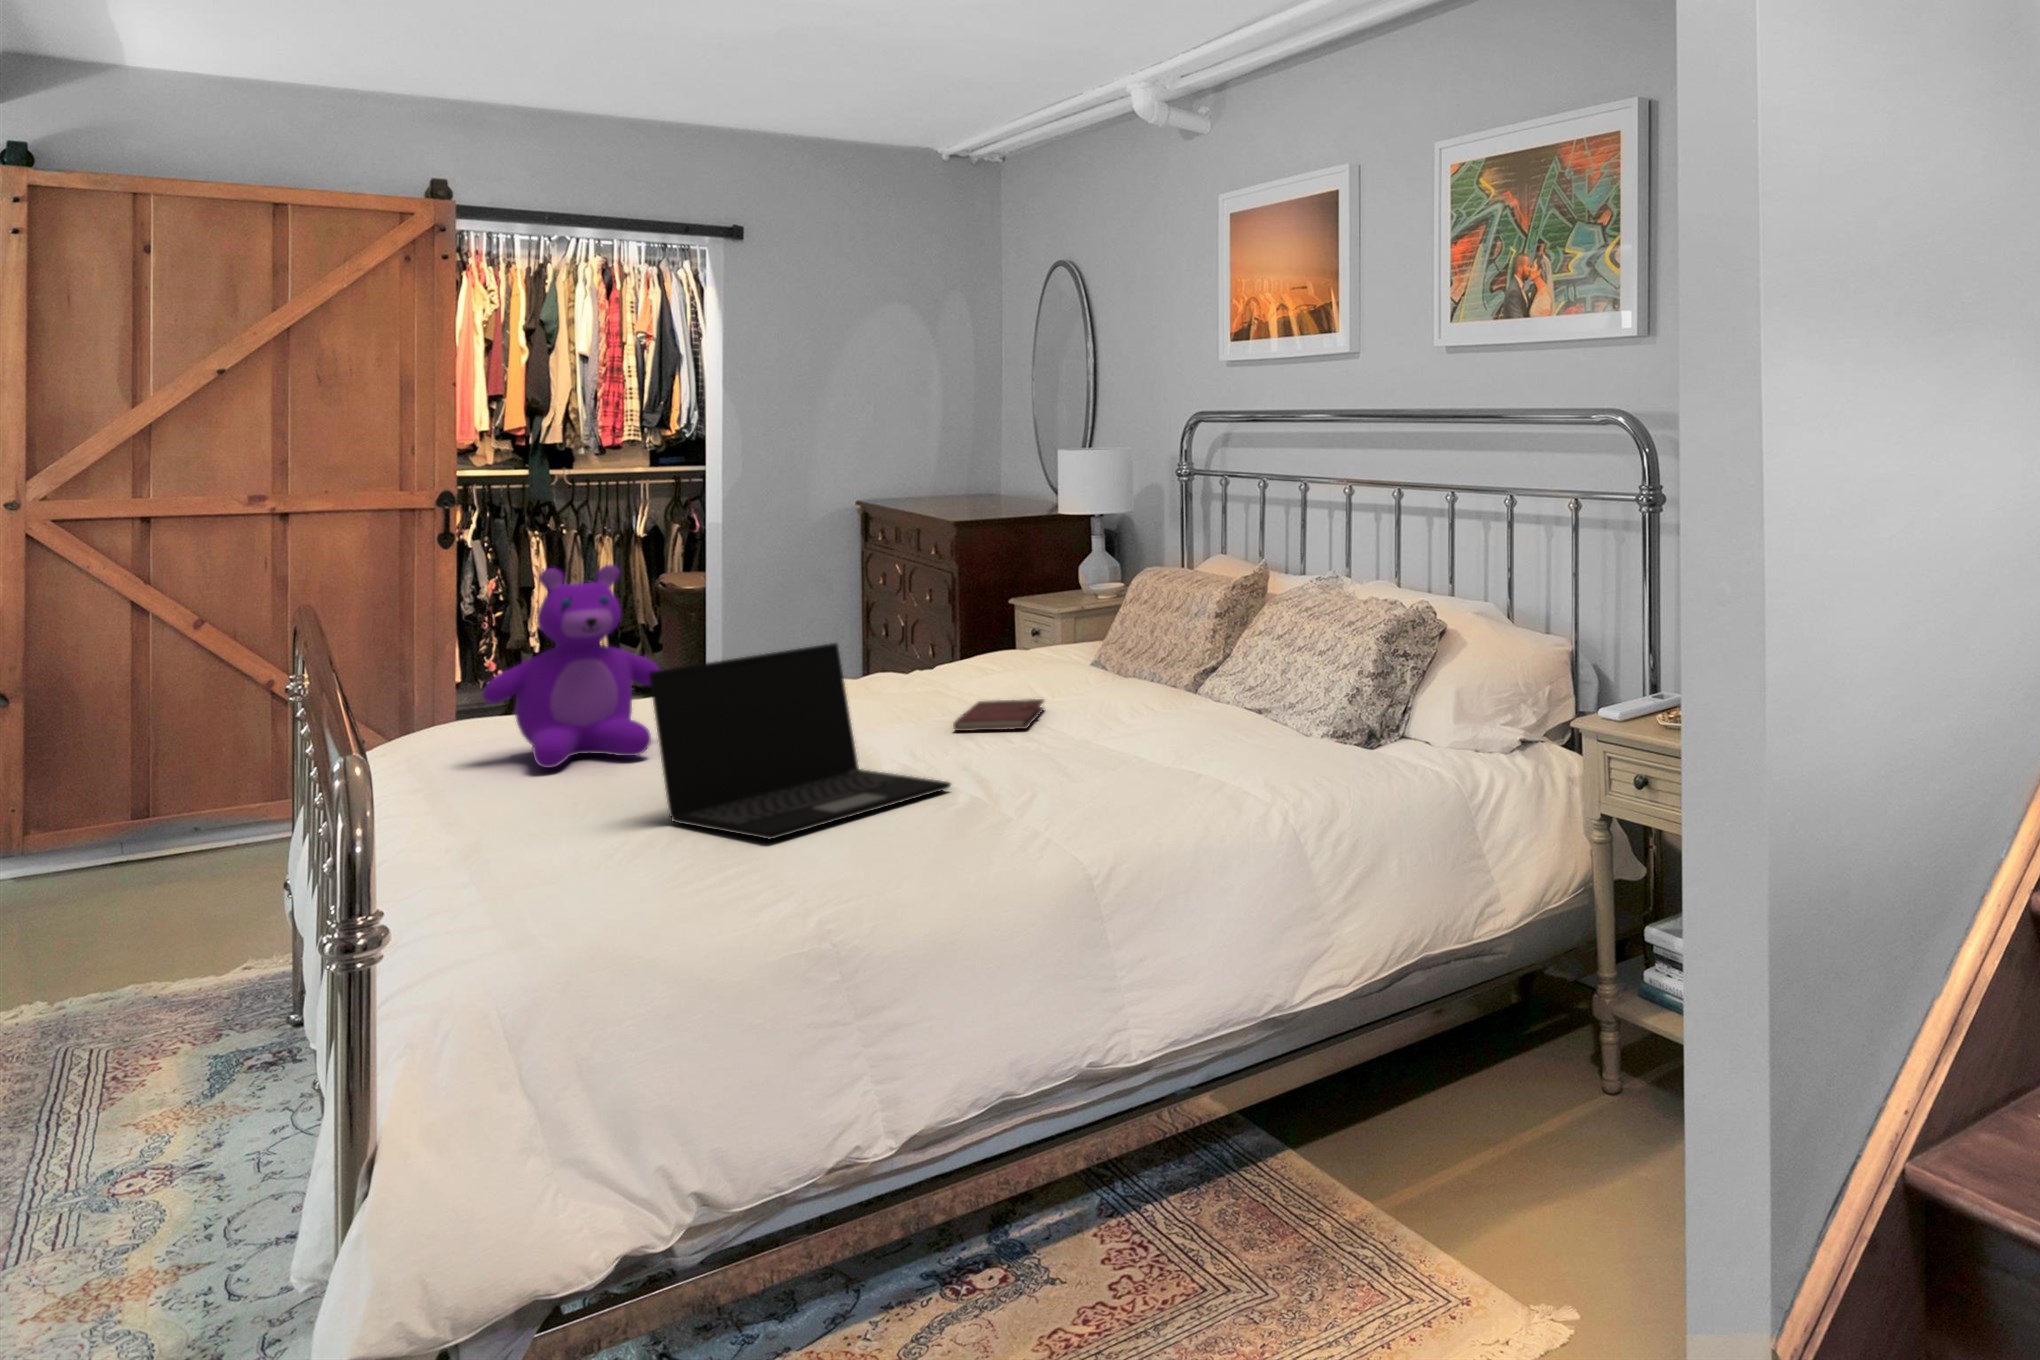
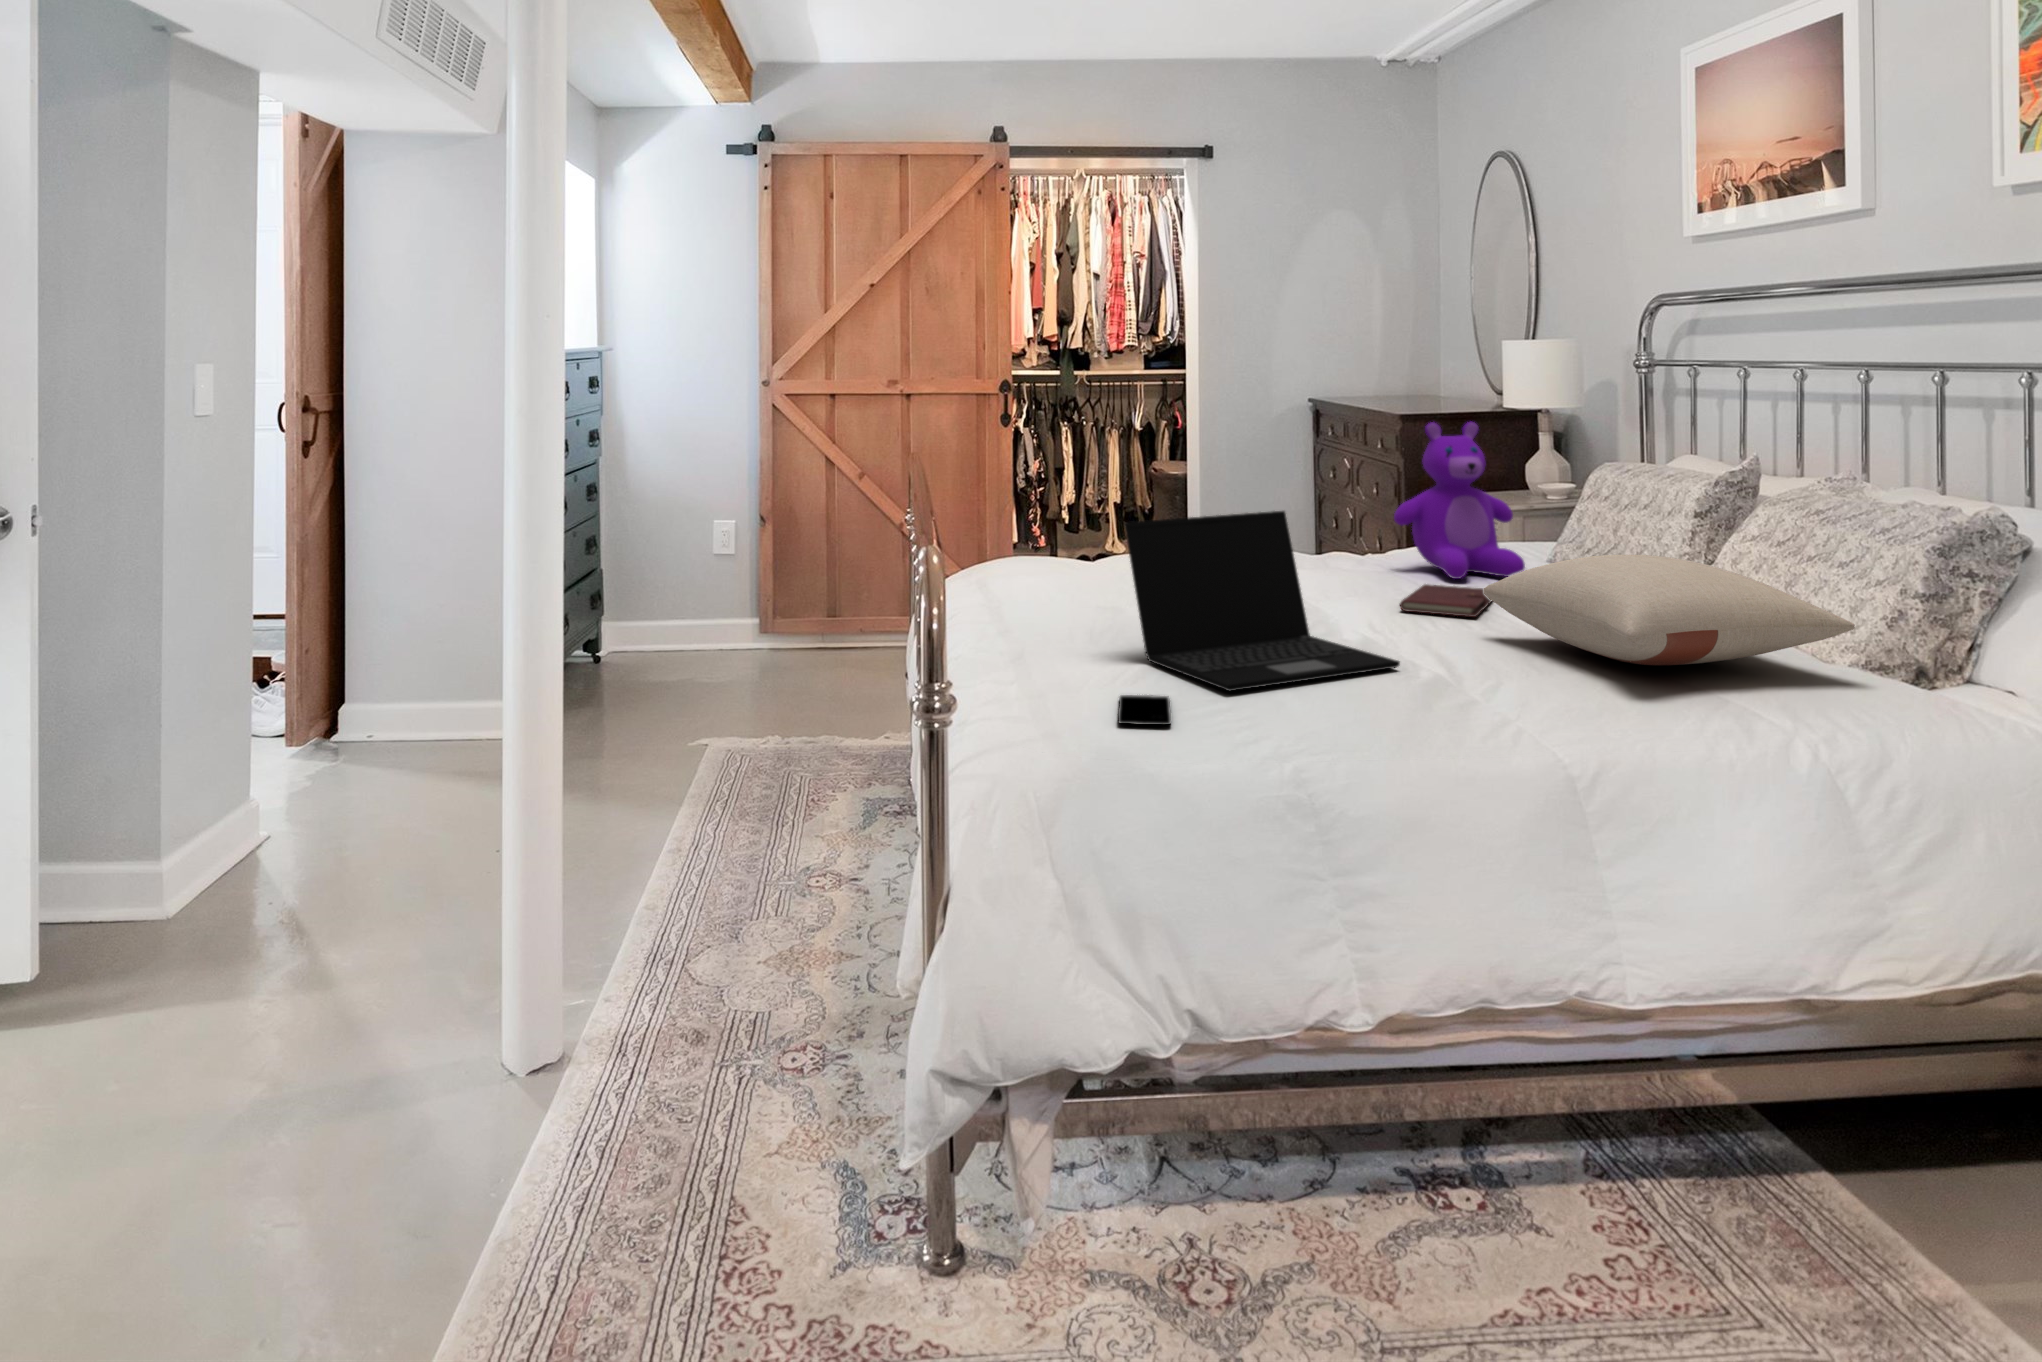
teddy bear: present [483,565,660,768] -> present [1394,422,1525,579]
pillow: none [1034,658,1323,753] -> present [1484,555,1855,665]
smartphone: none [640,856,706,894] -> present [1118,695,1171,725]

